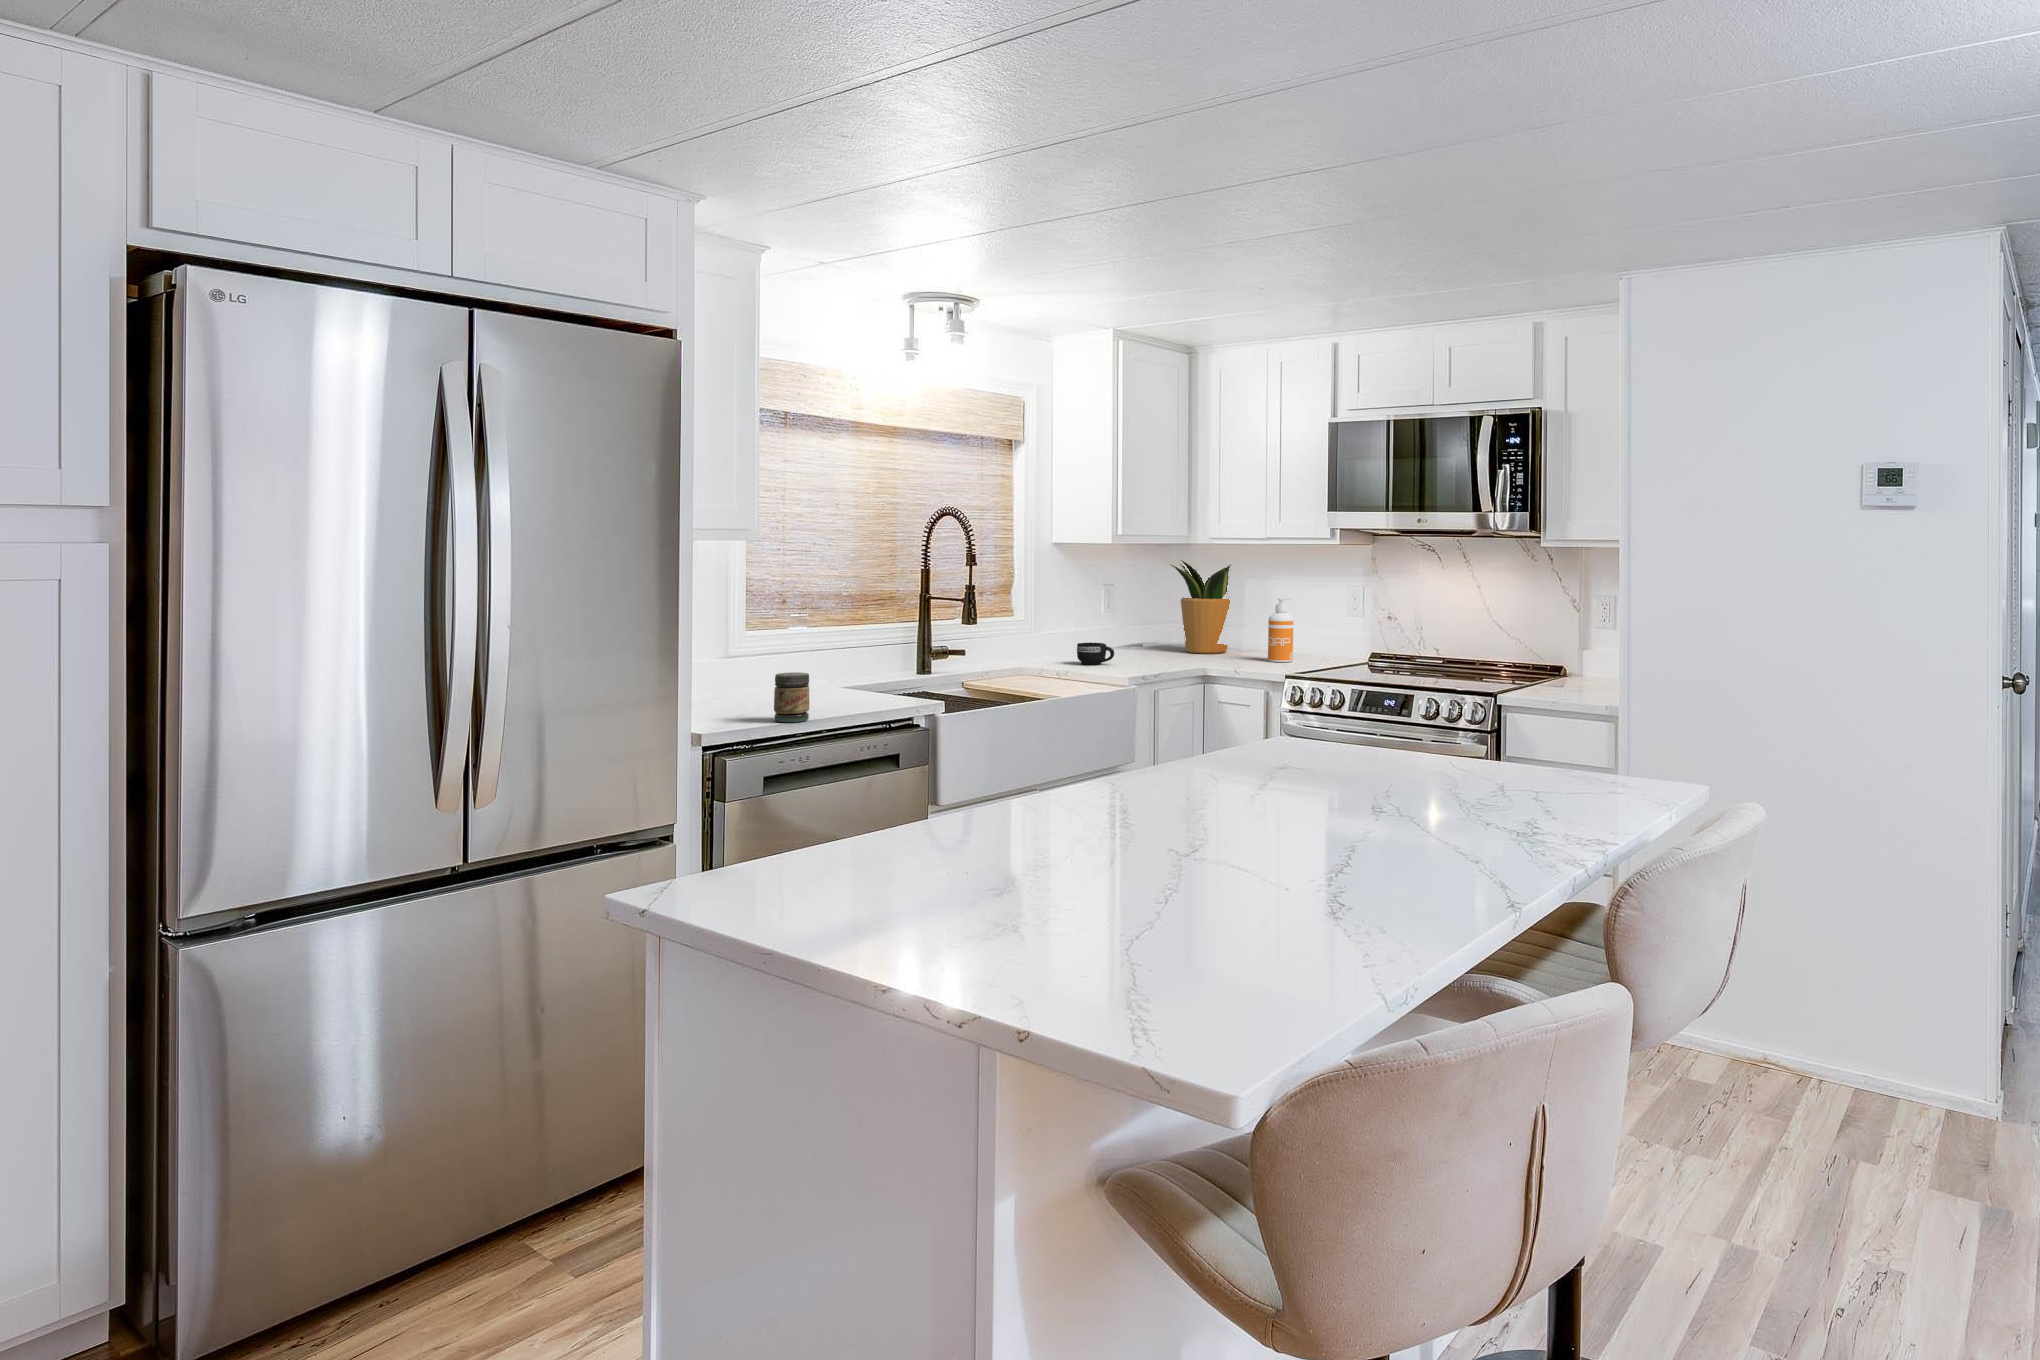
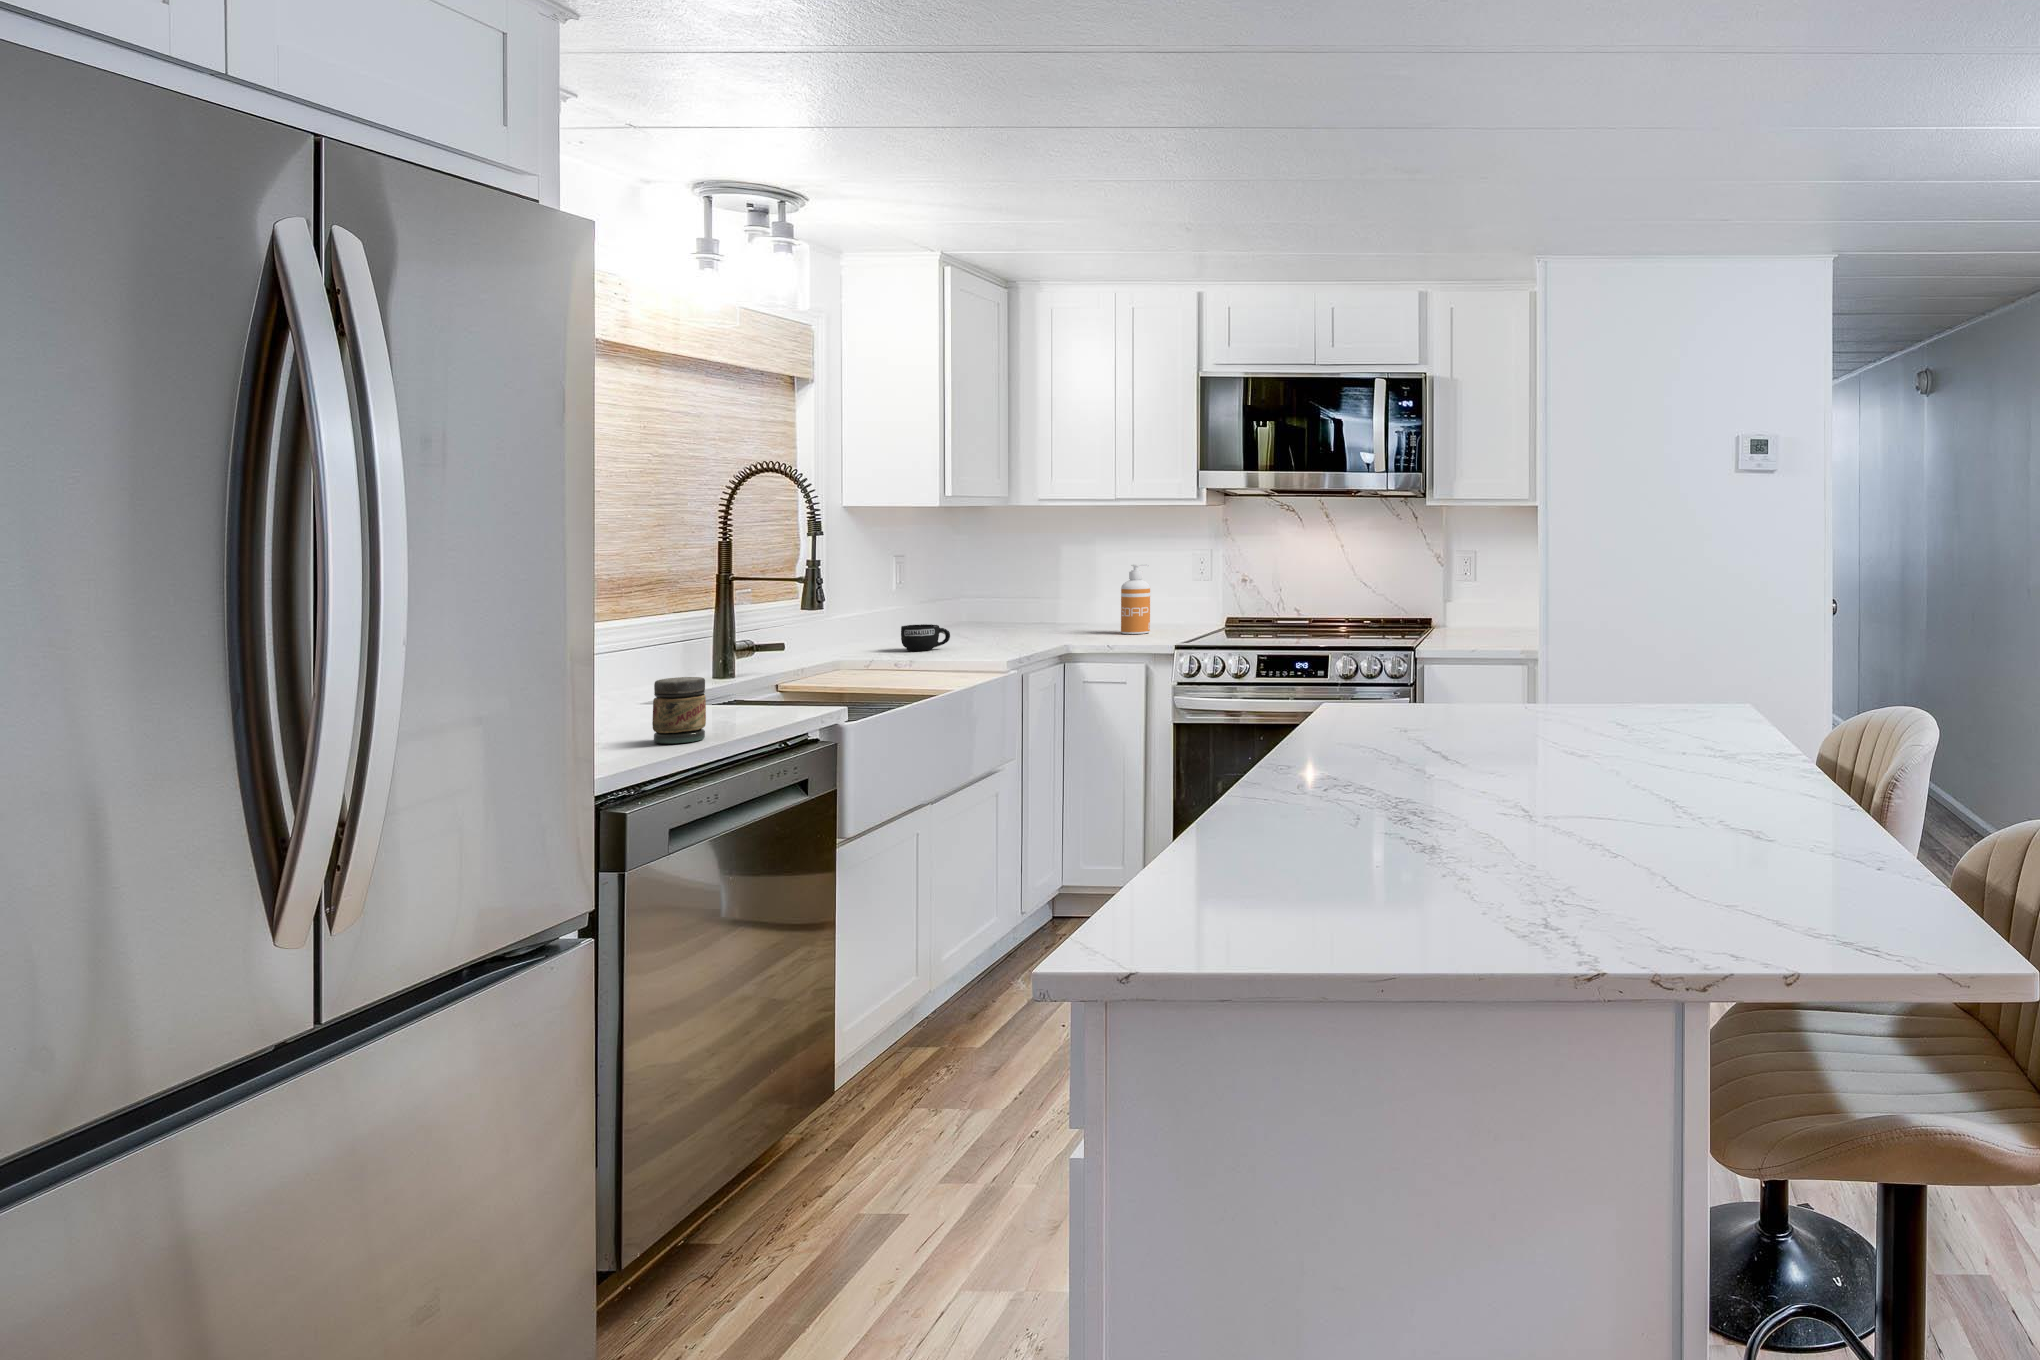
potted plant: present [1171,560,1231,654] -> none [980,523,1064,631]

